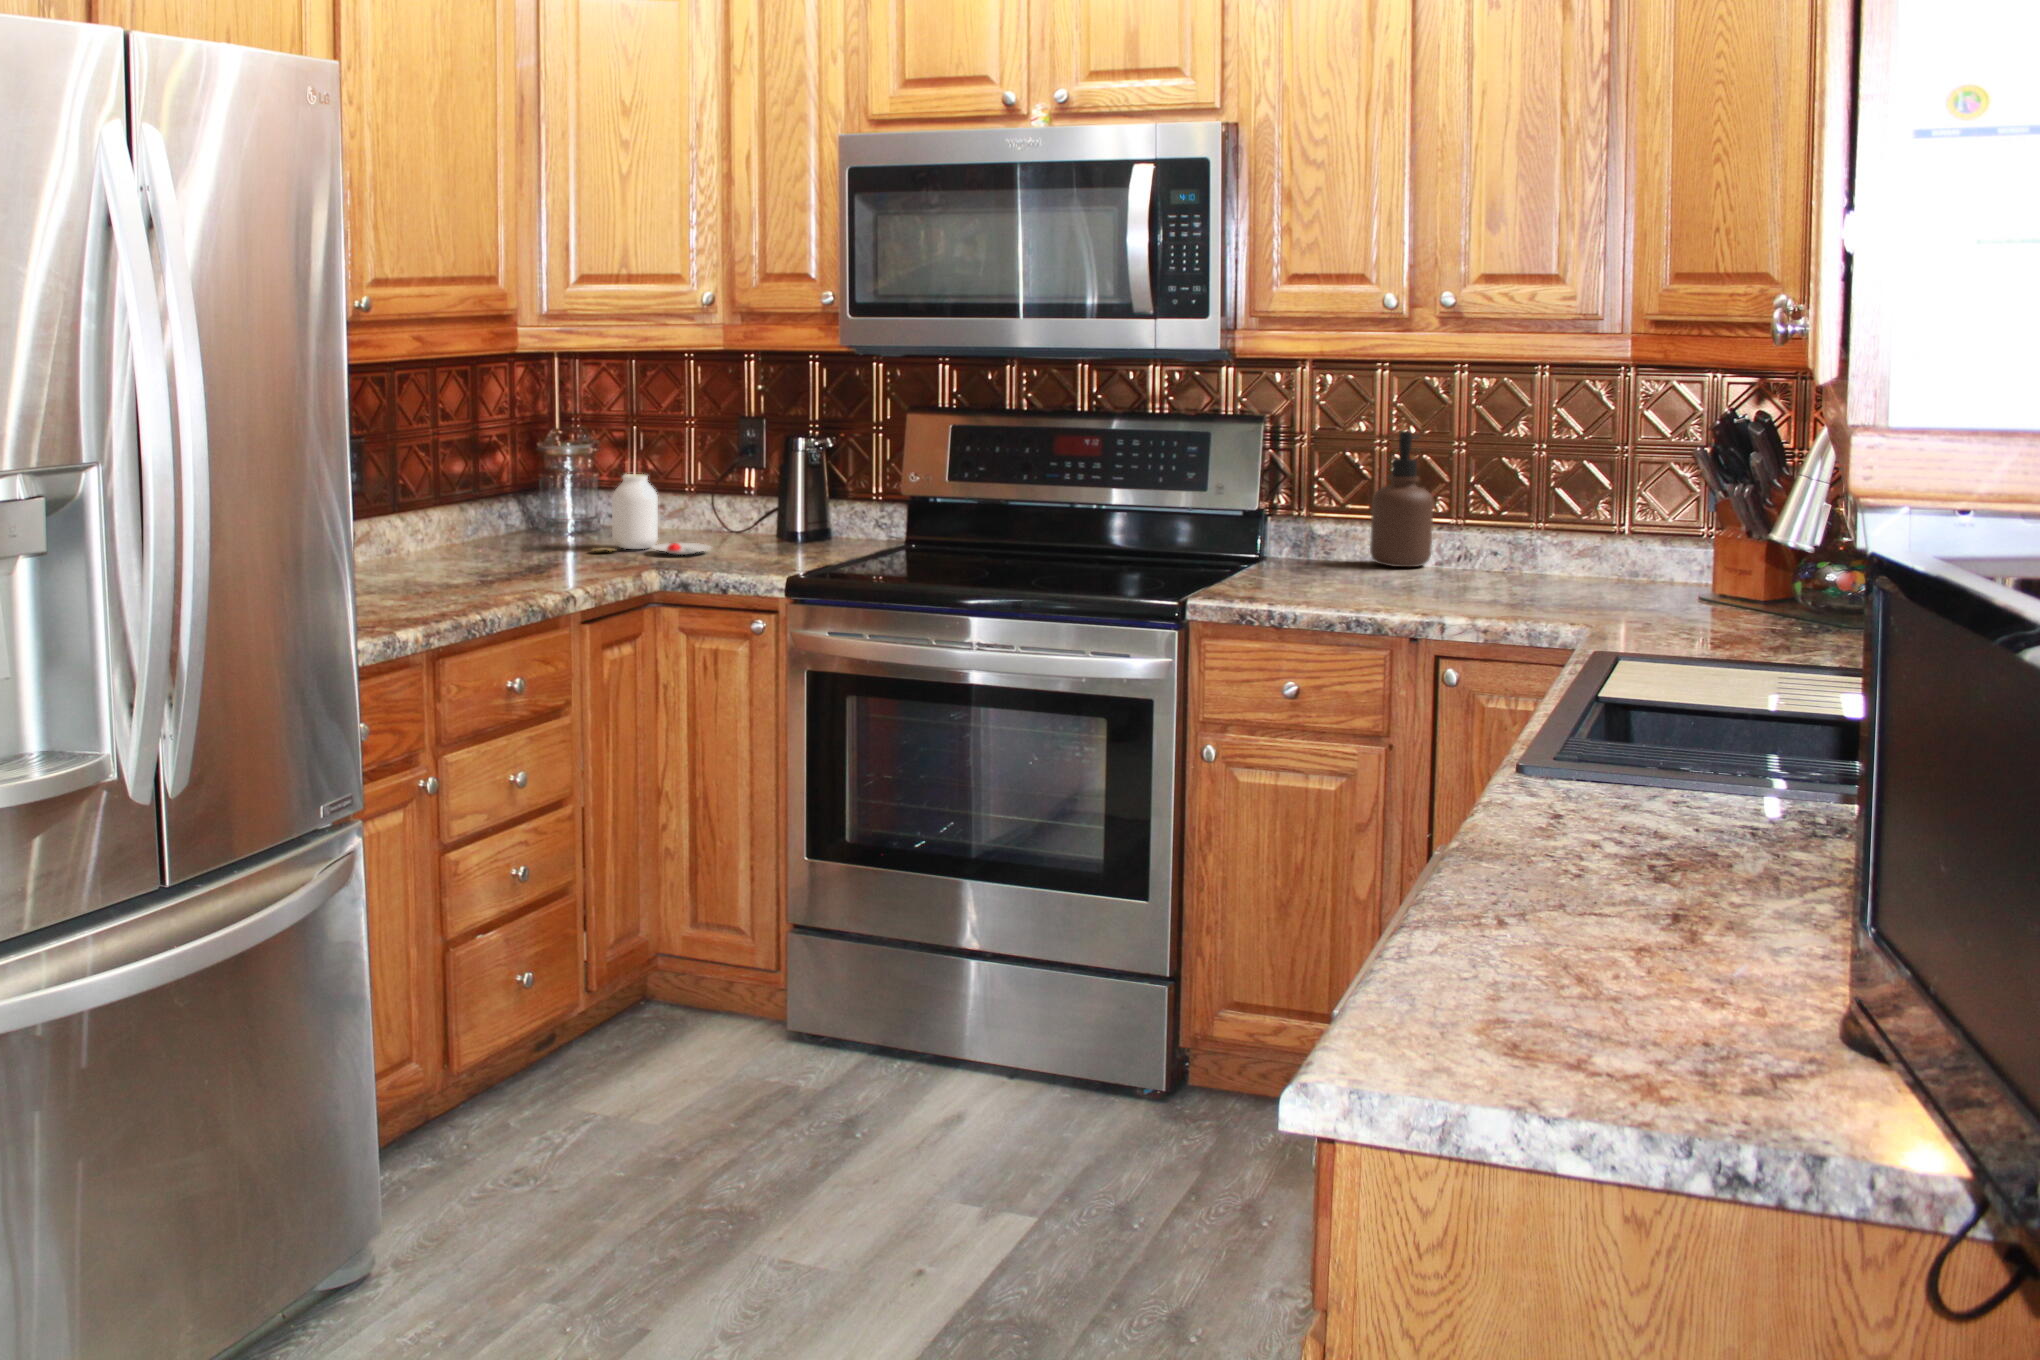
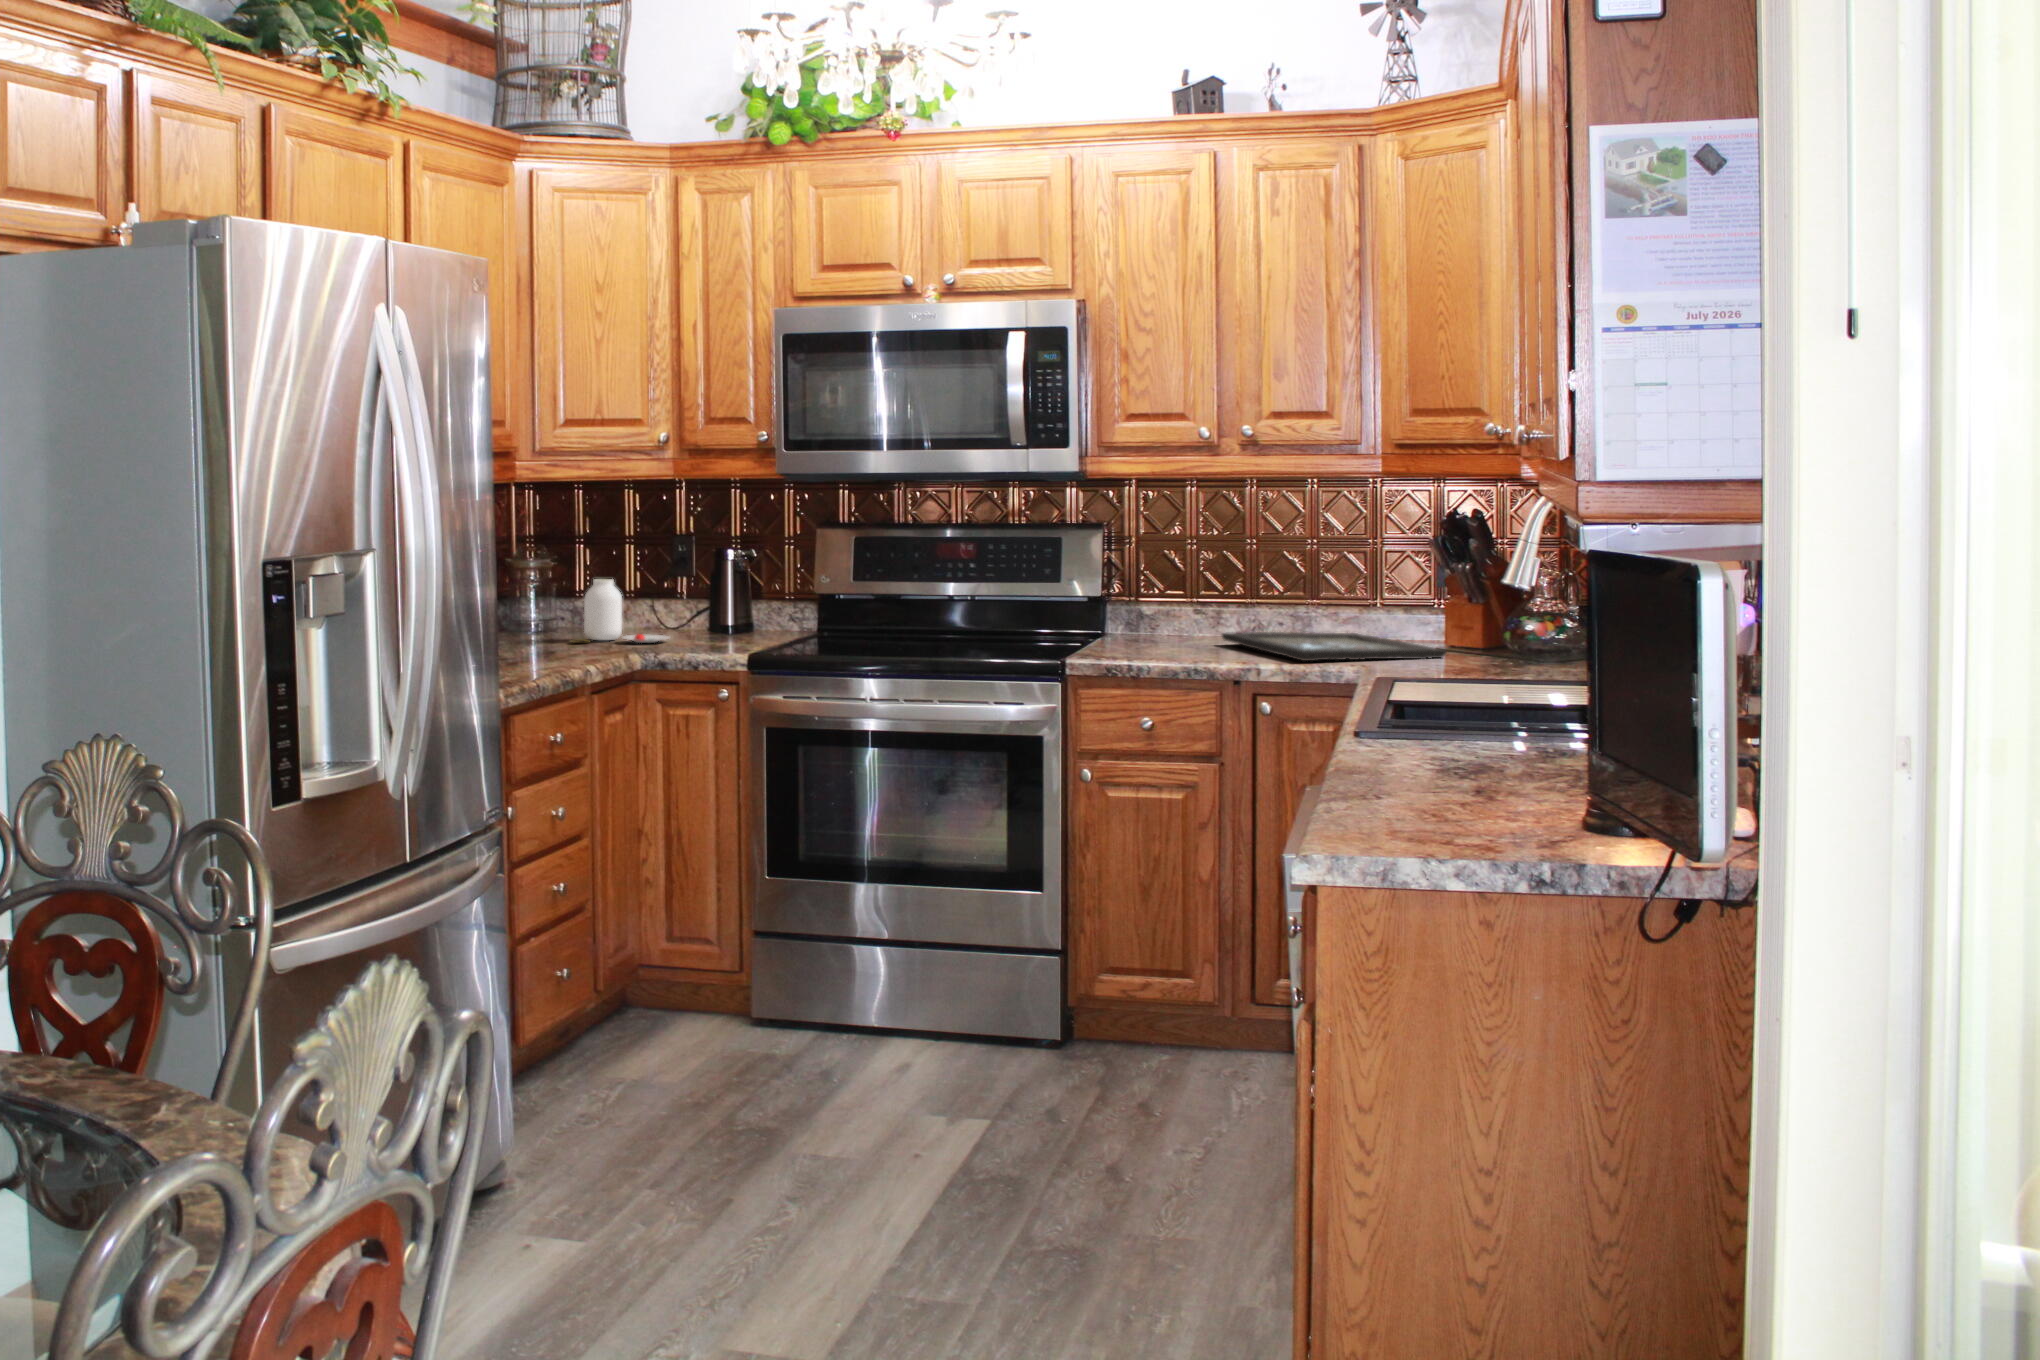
soap dispenser: present [1370,431,1433,567] -> none [1191,534,1237,638]
tray: none [1404,564,1709,614] -> present [1222,632,1446,661]

